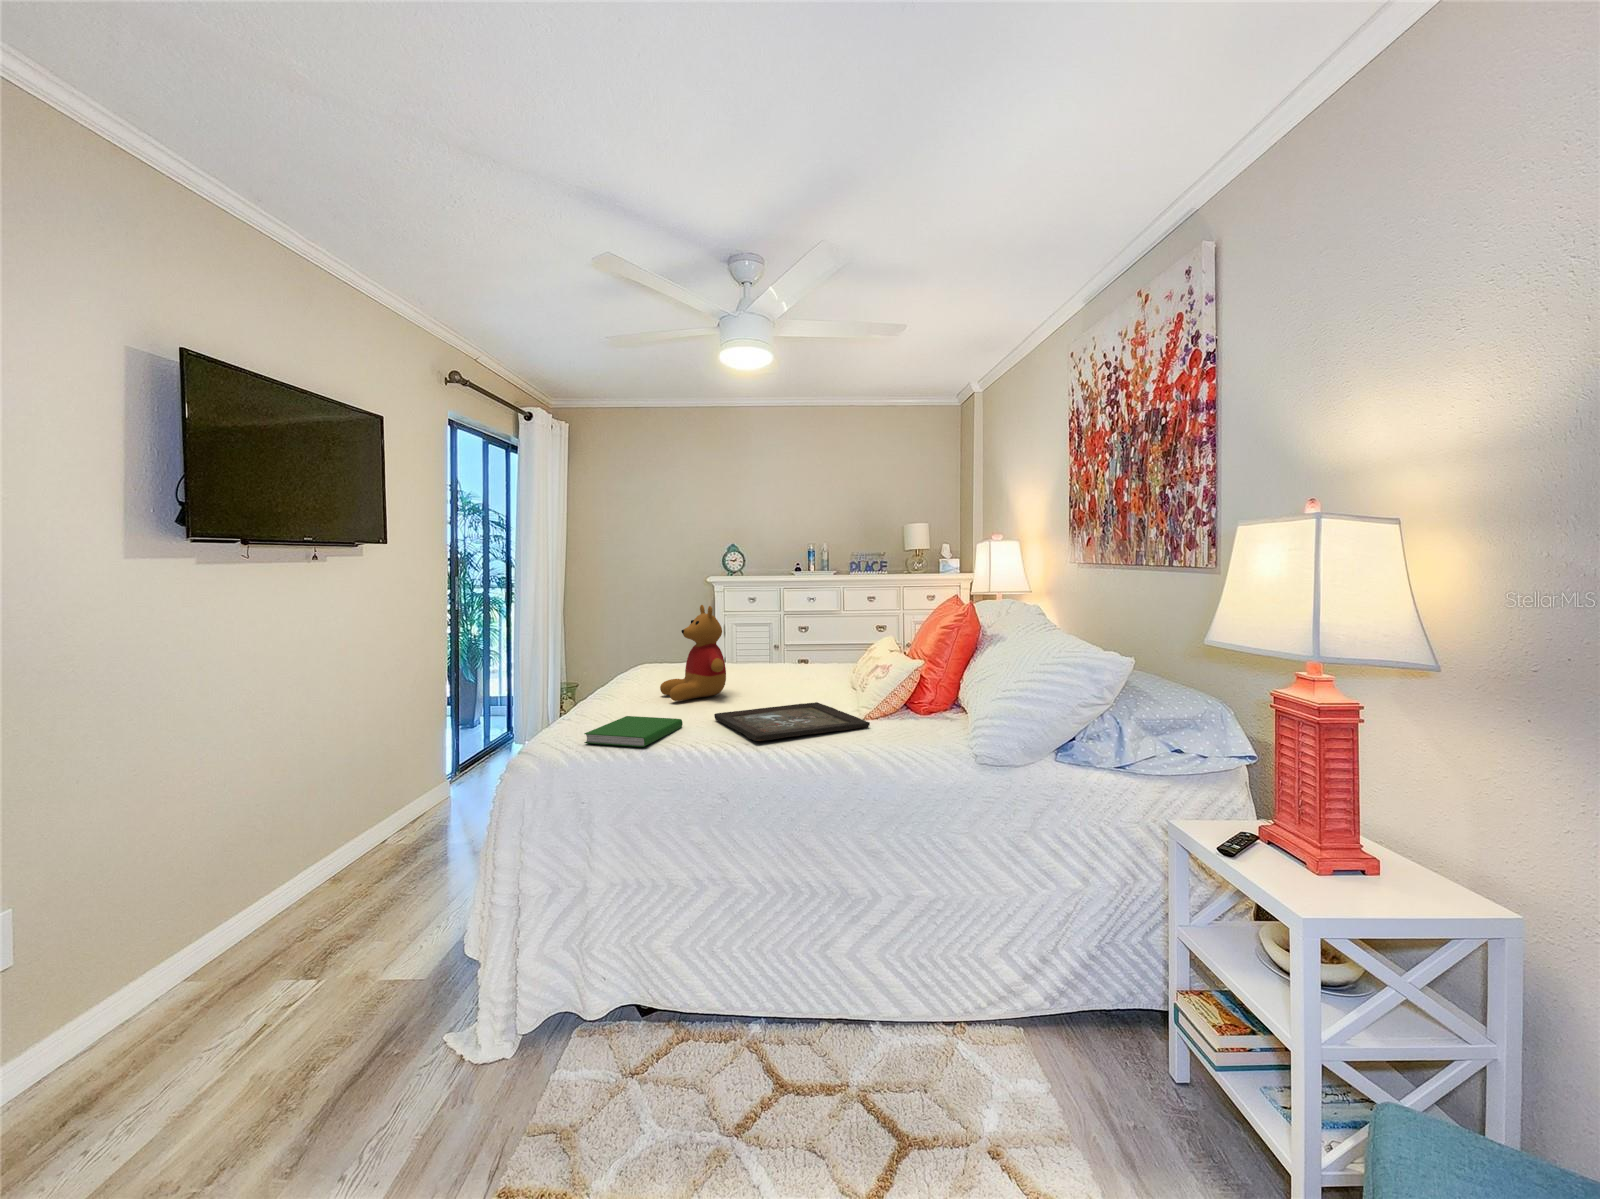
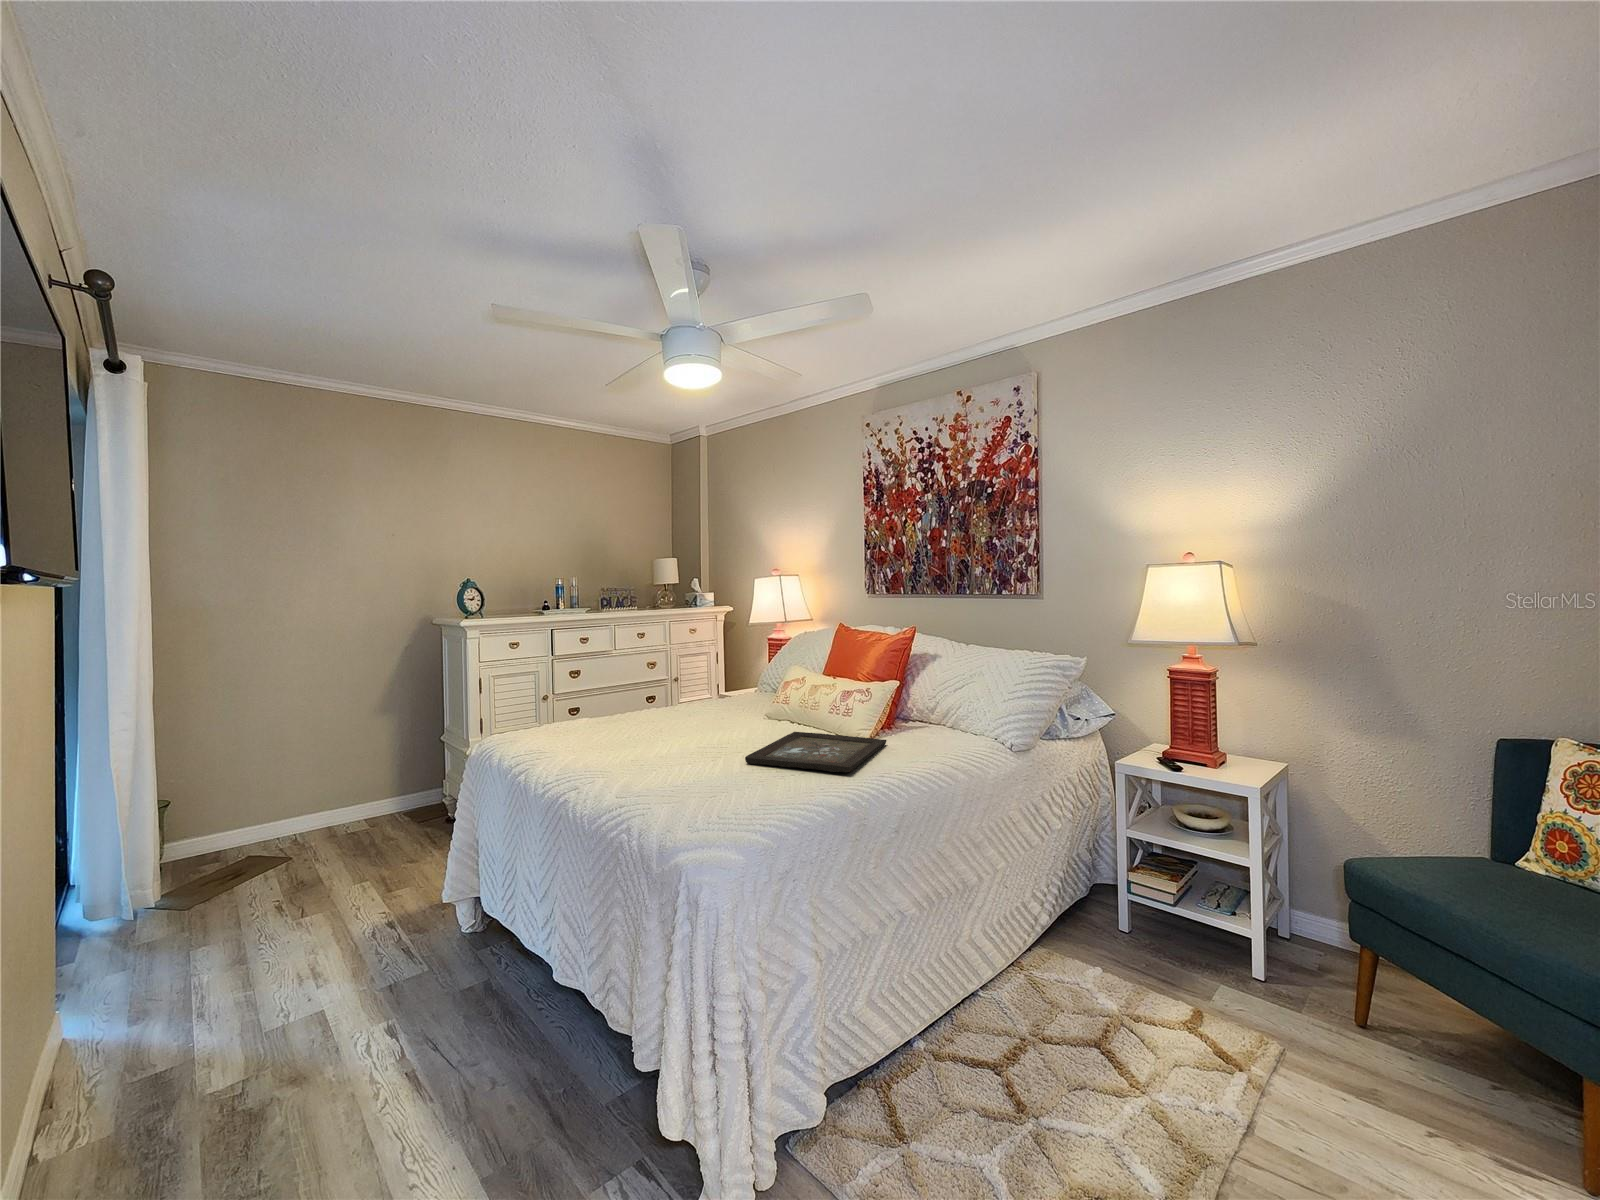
stuffed bear: present [660,605,726,701] -> none [611,643,697,754]
hardcover book: present [584,716,683,747] -> none [667,768,766,813]

